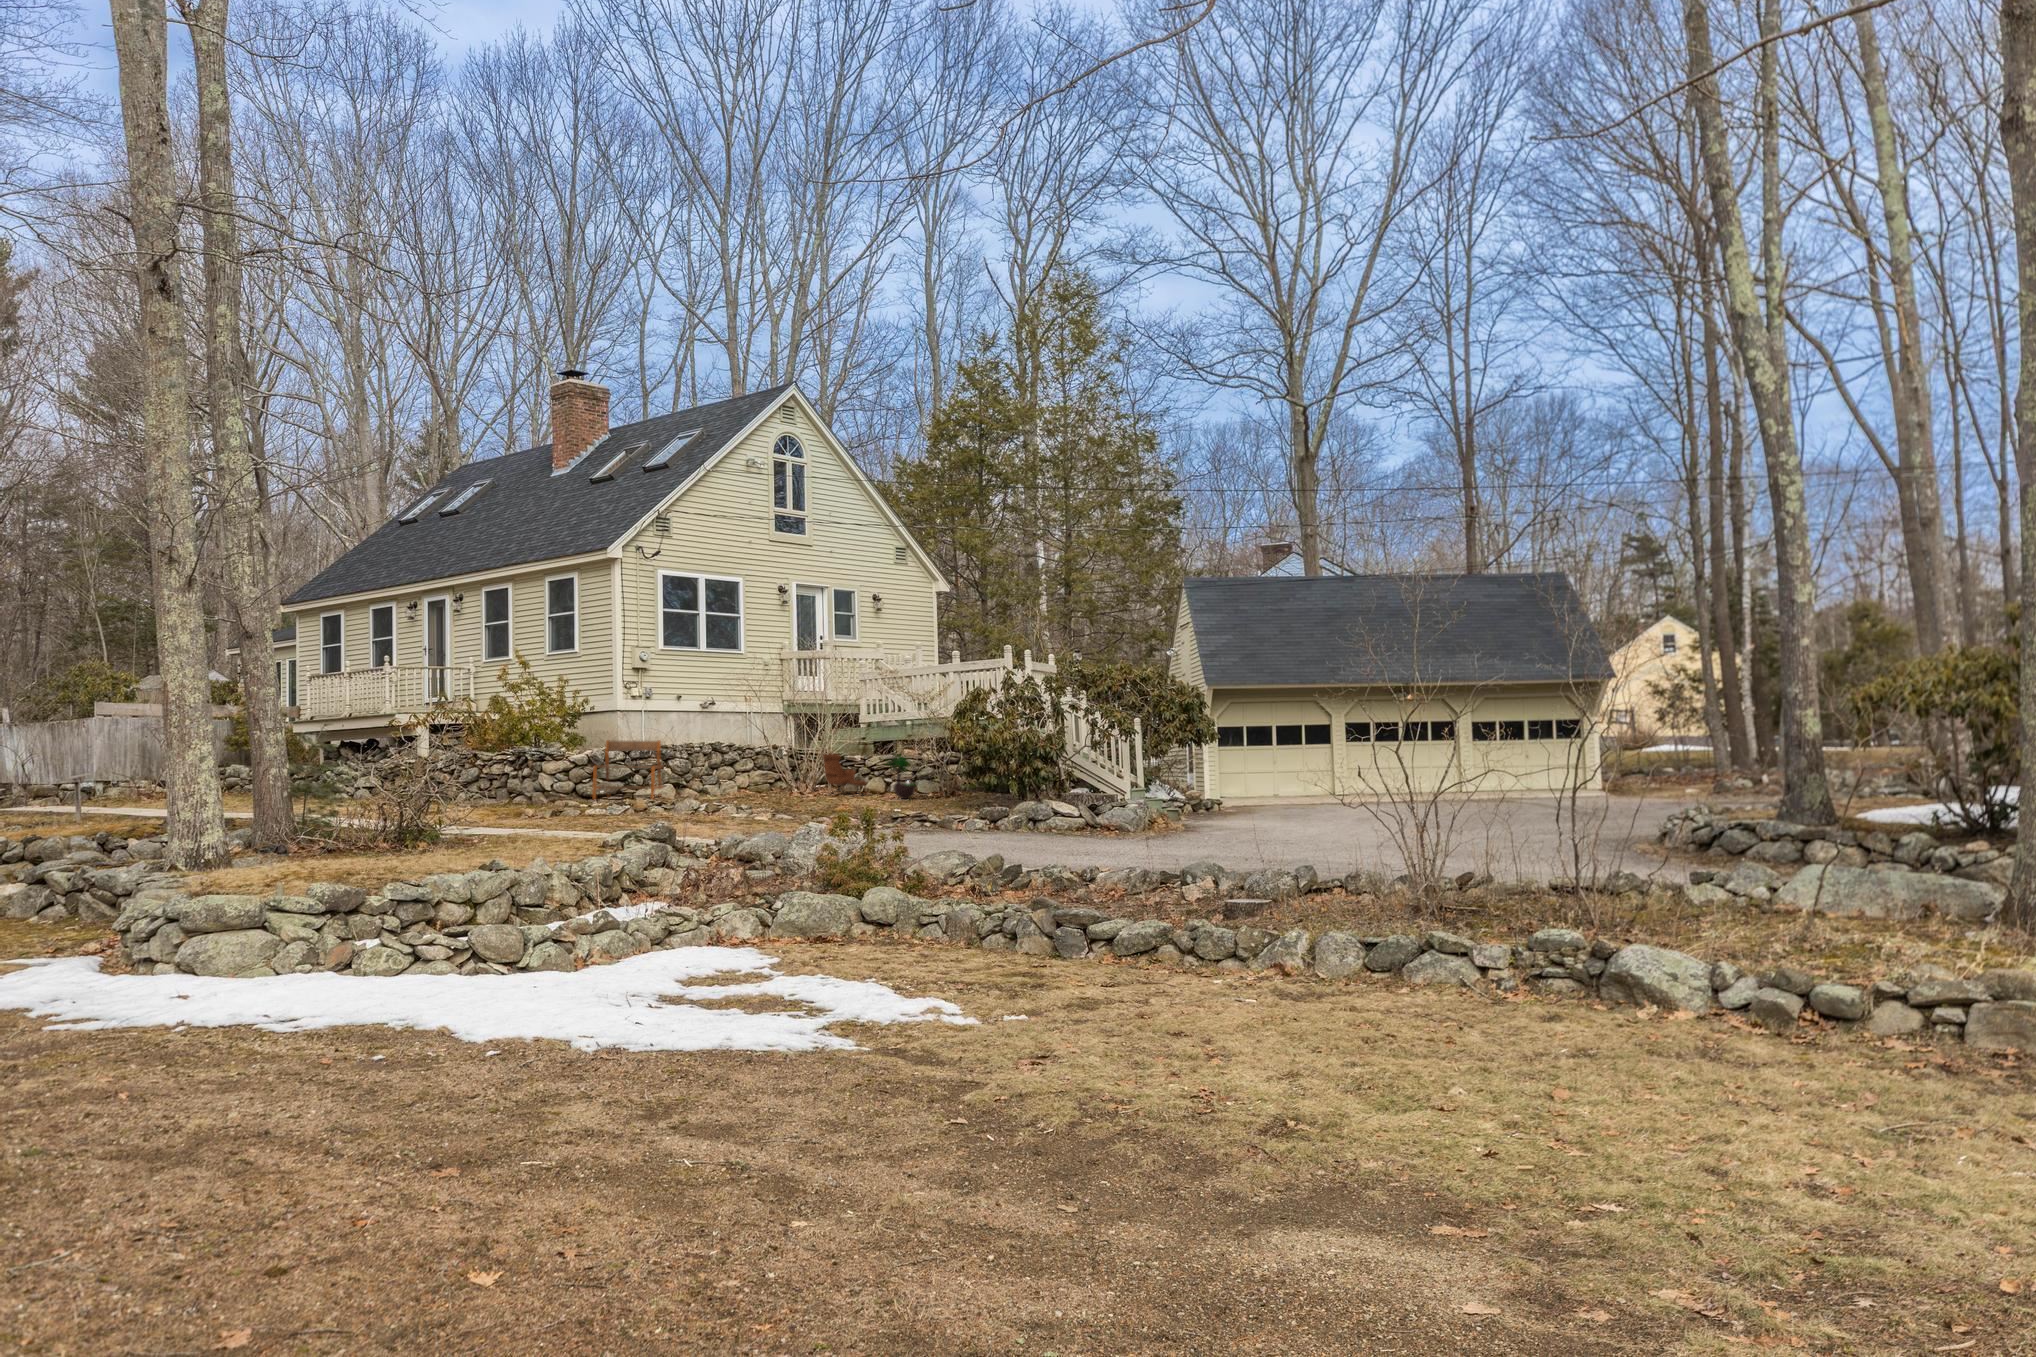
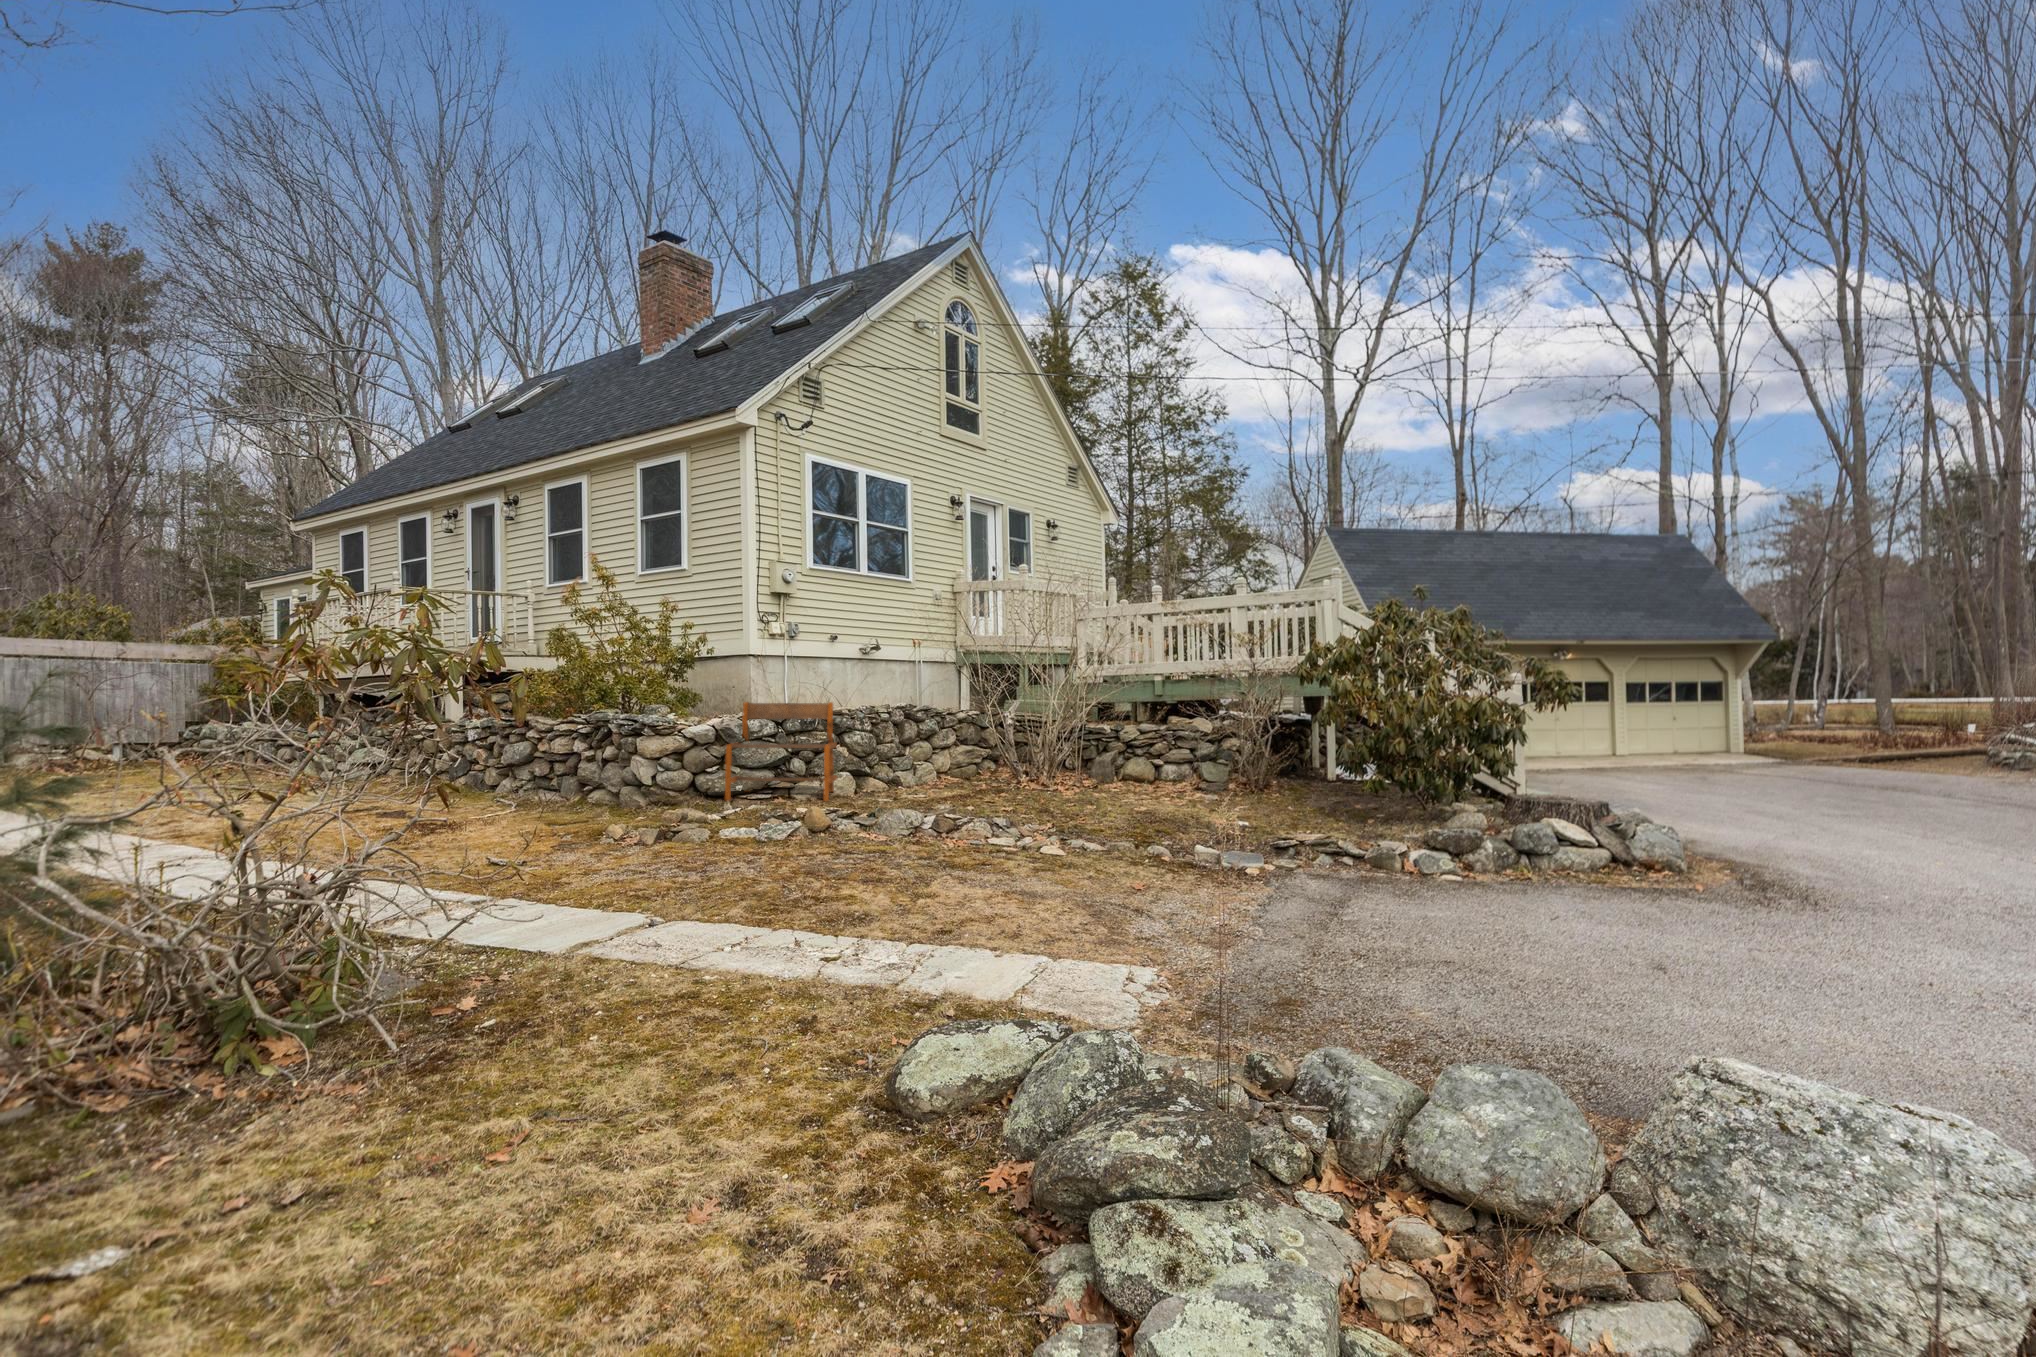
lounge chair: present [823,753,867,795] -> none [1073,722,1150,790]
potted tree: present [887,755,915,799] -> none [1197,718,1247,796]

